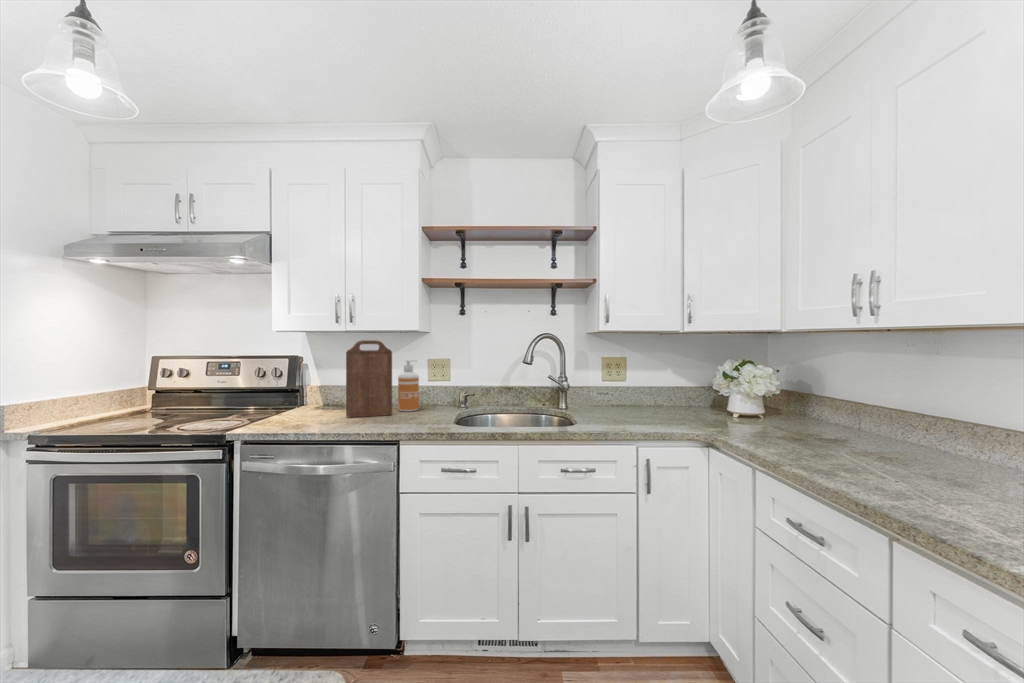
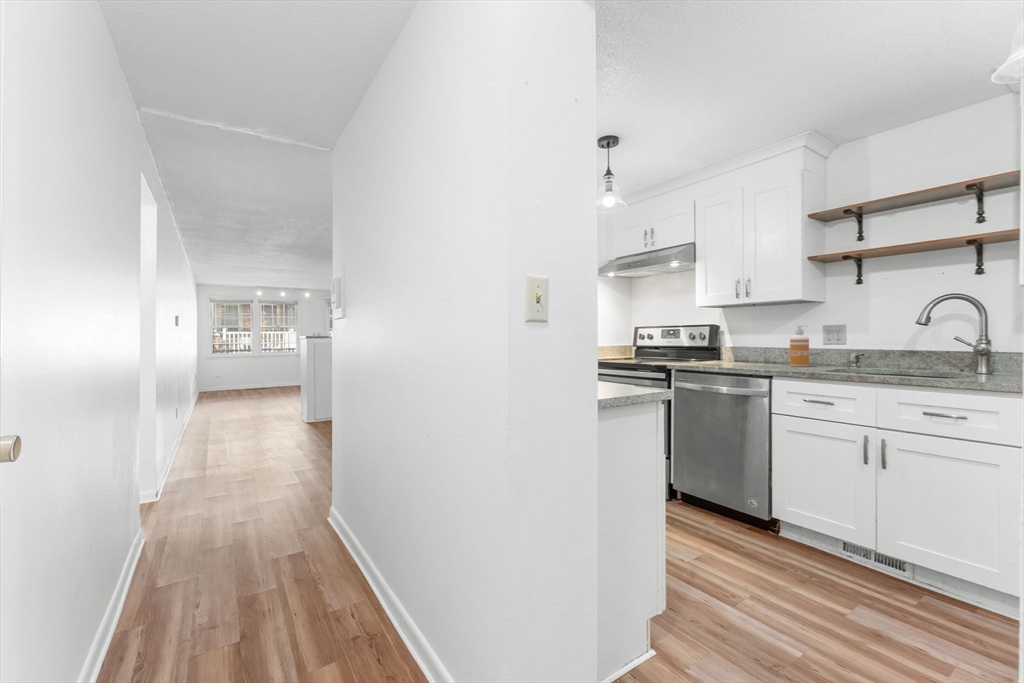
cutting board: present [346,340,392,417] -> none [742,309,780,367]

